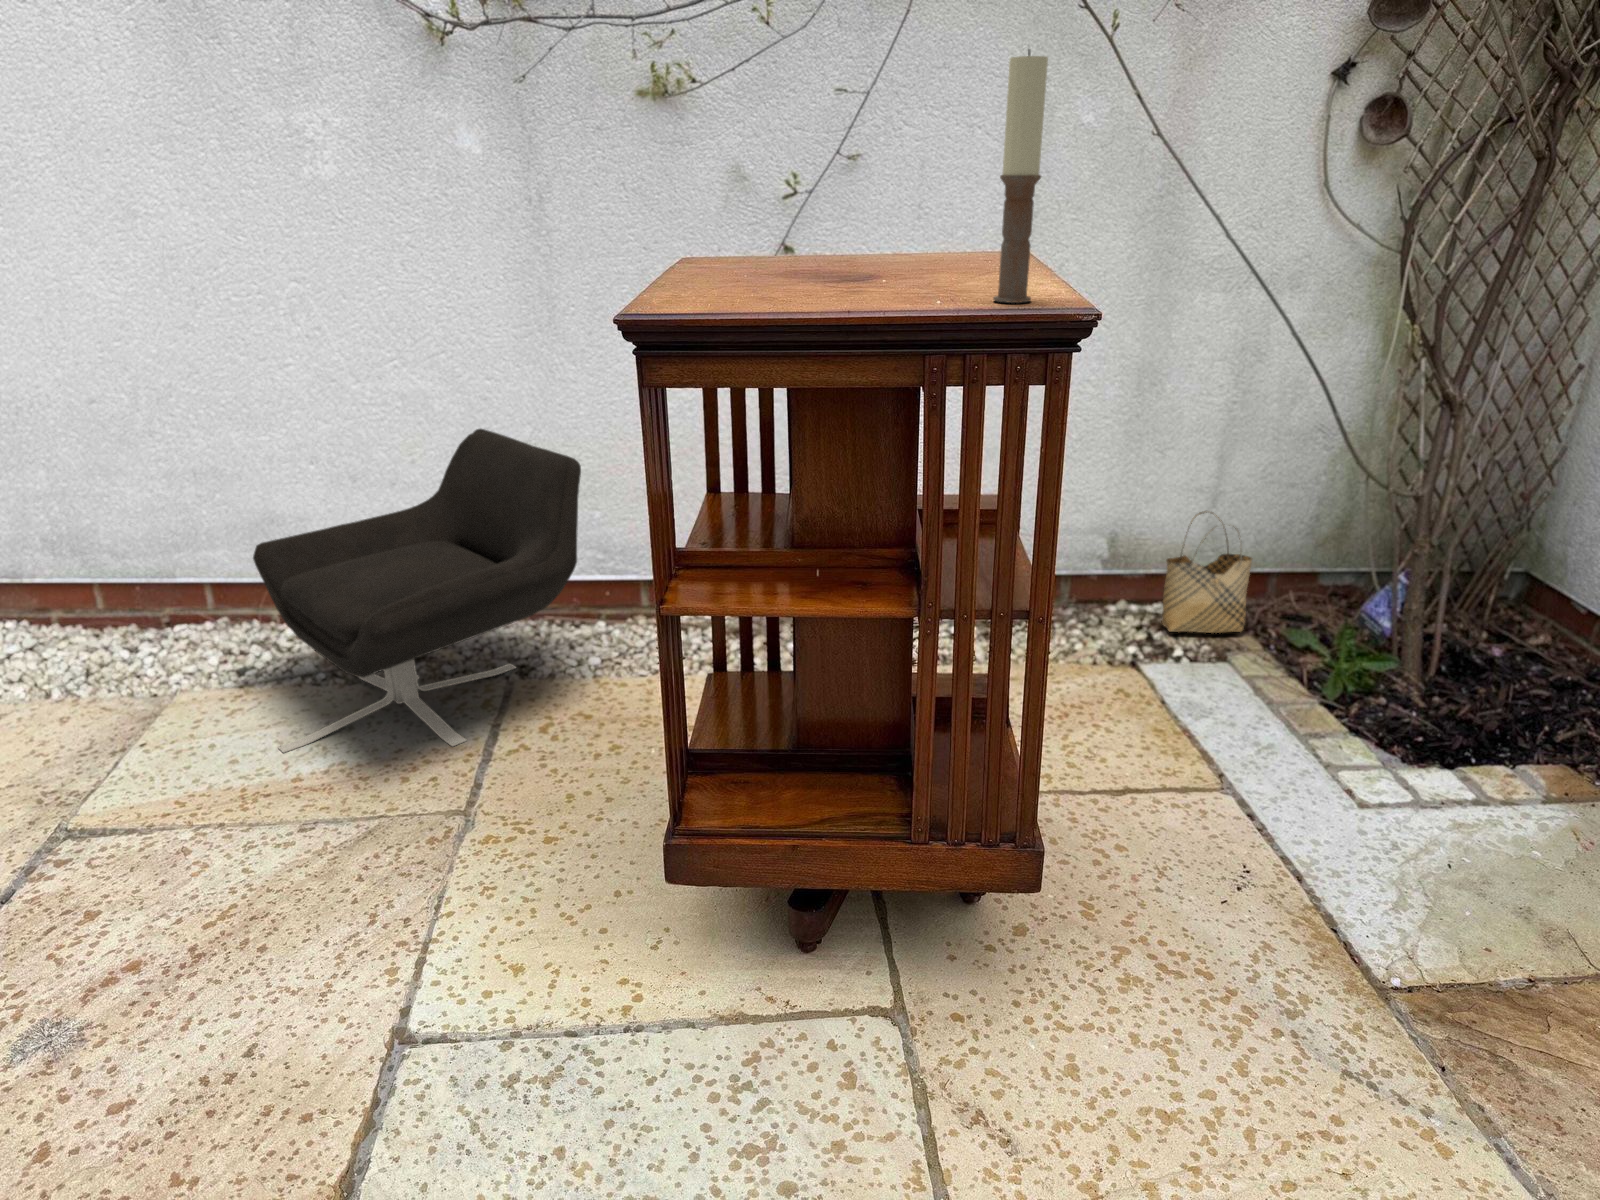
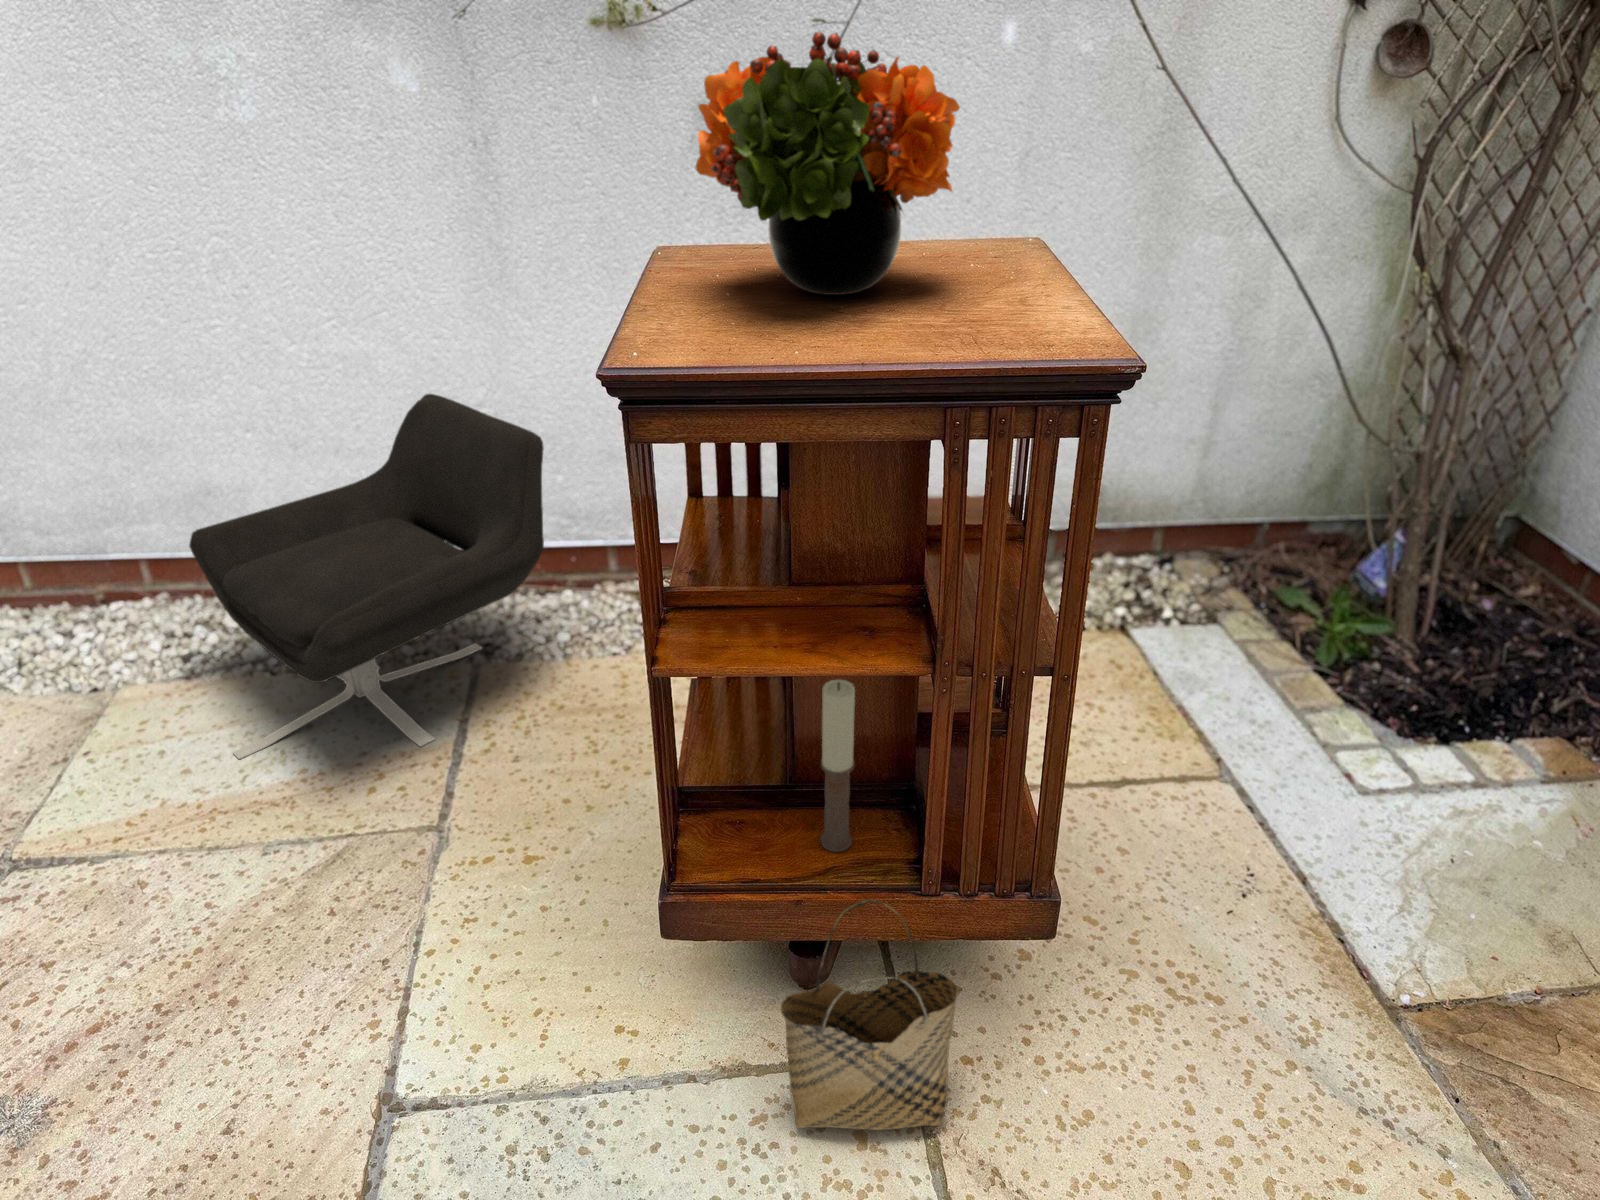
candle: present [993,50,1048,303] -> present [820,680,855,852]
flower arrangement: none [711,57,944,283] -> present [696,32,960,295]
woven basket: present [1161,511,1252,633] -> present [781,899,958,1130]

